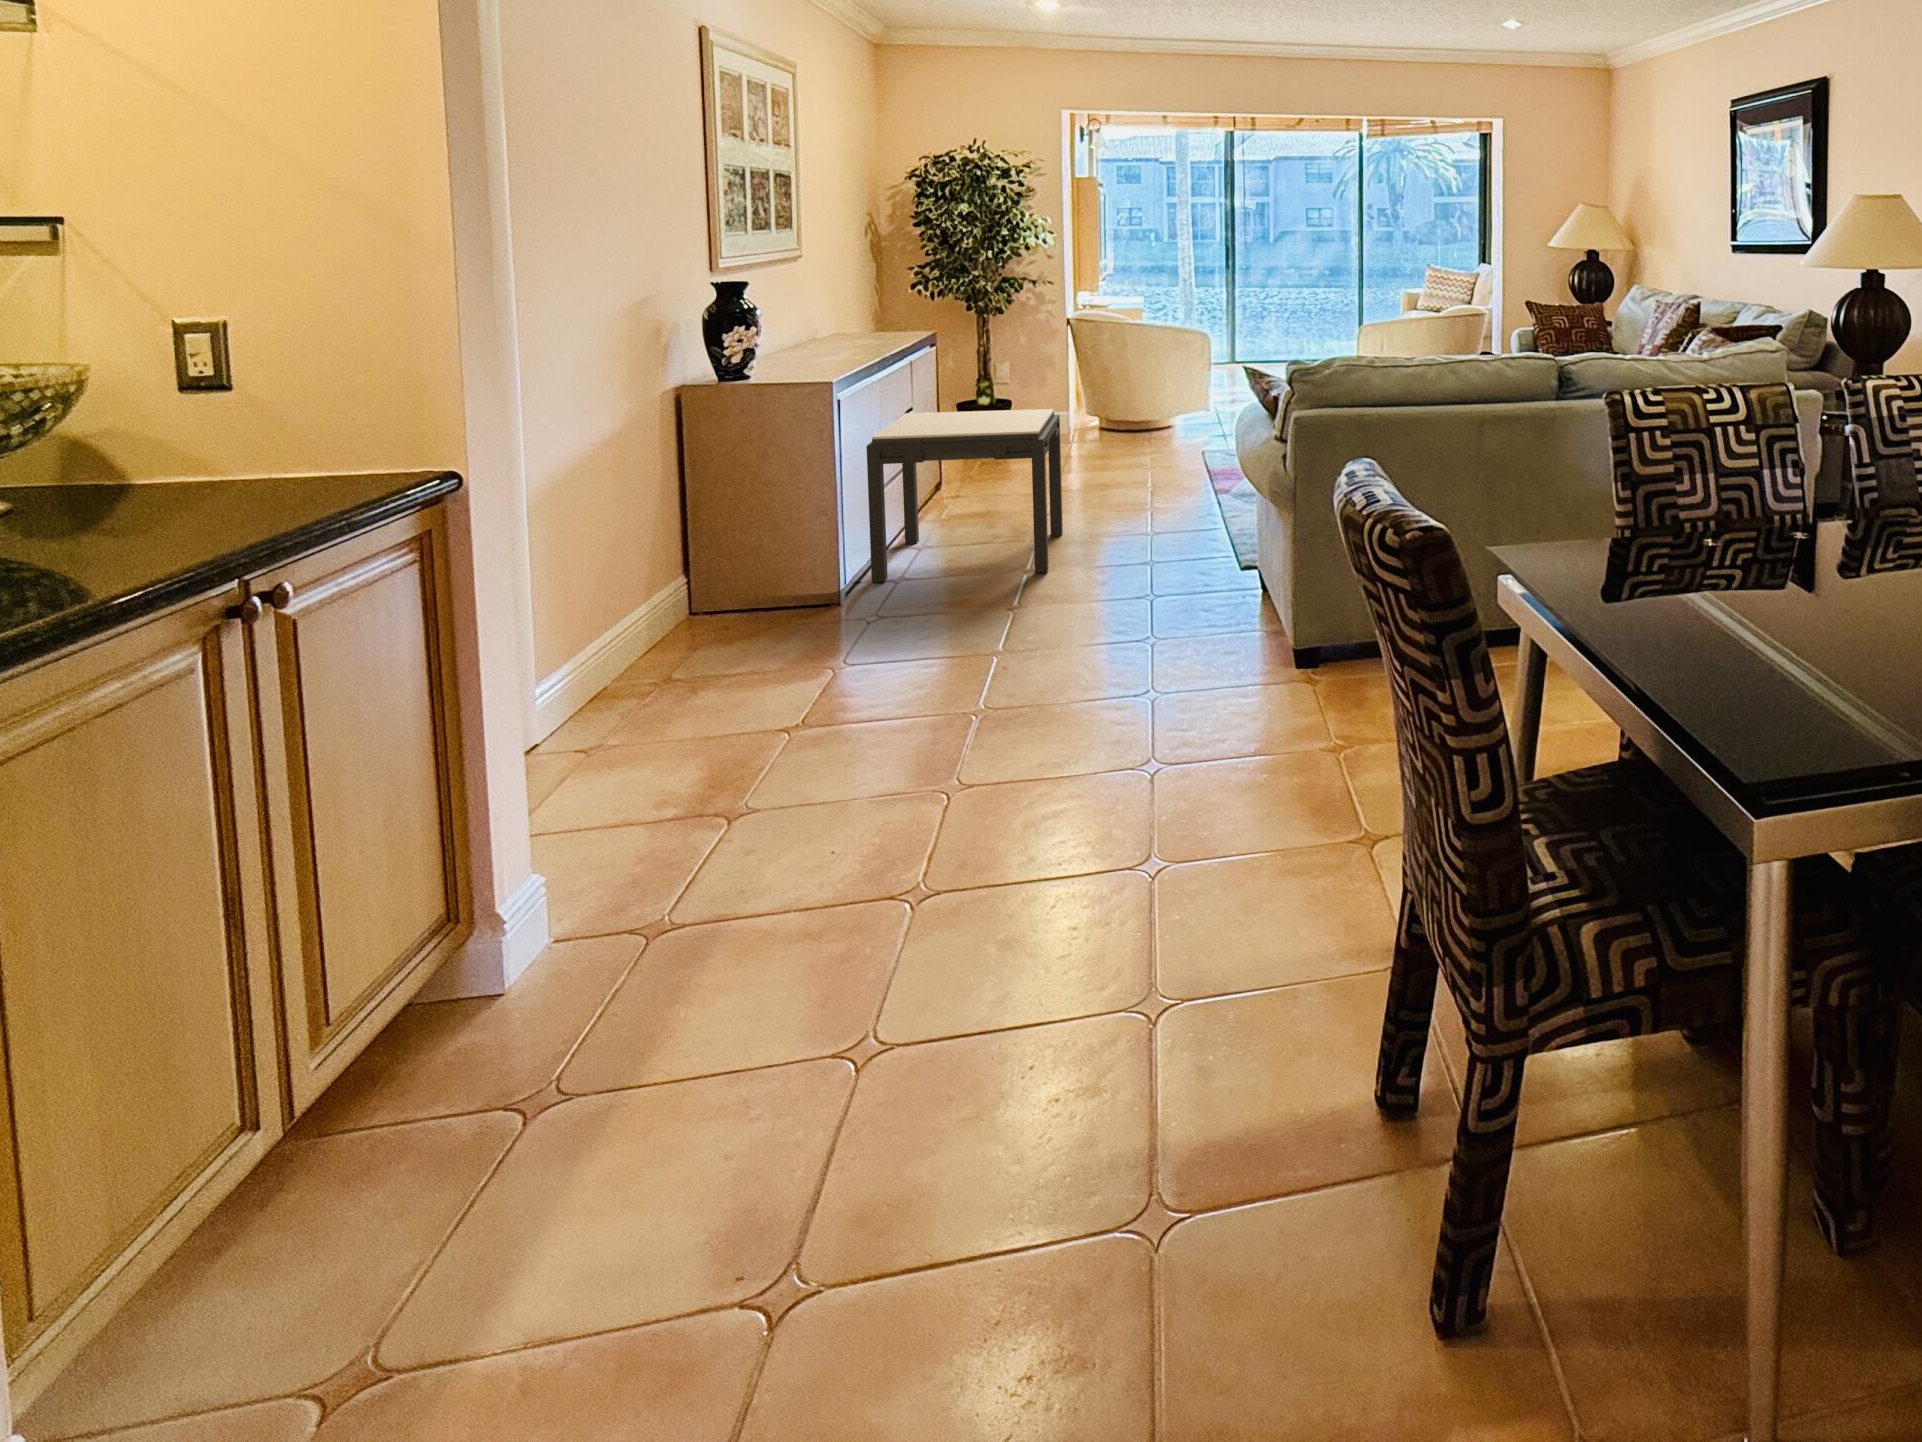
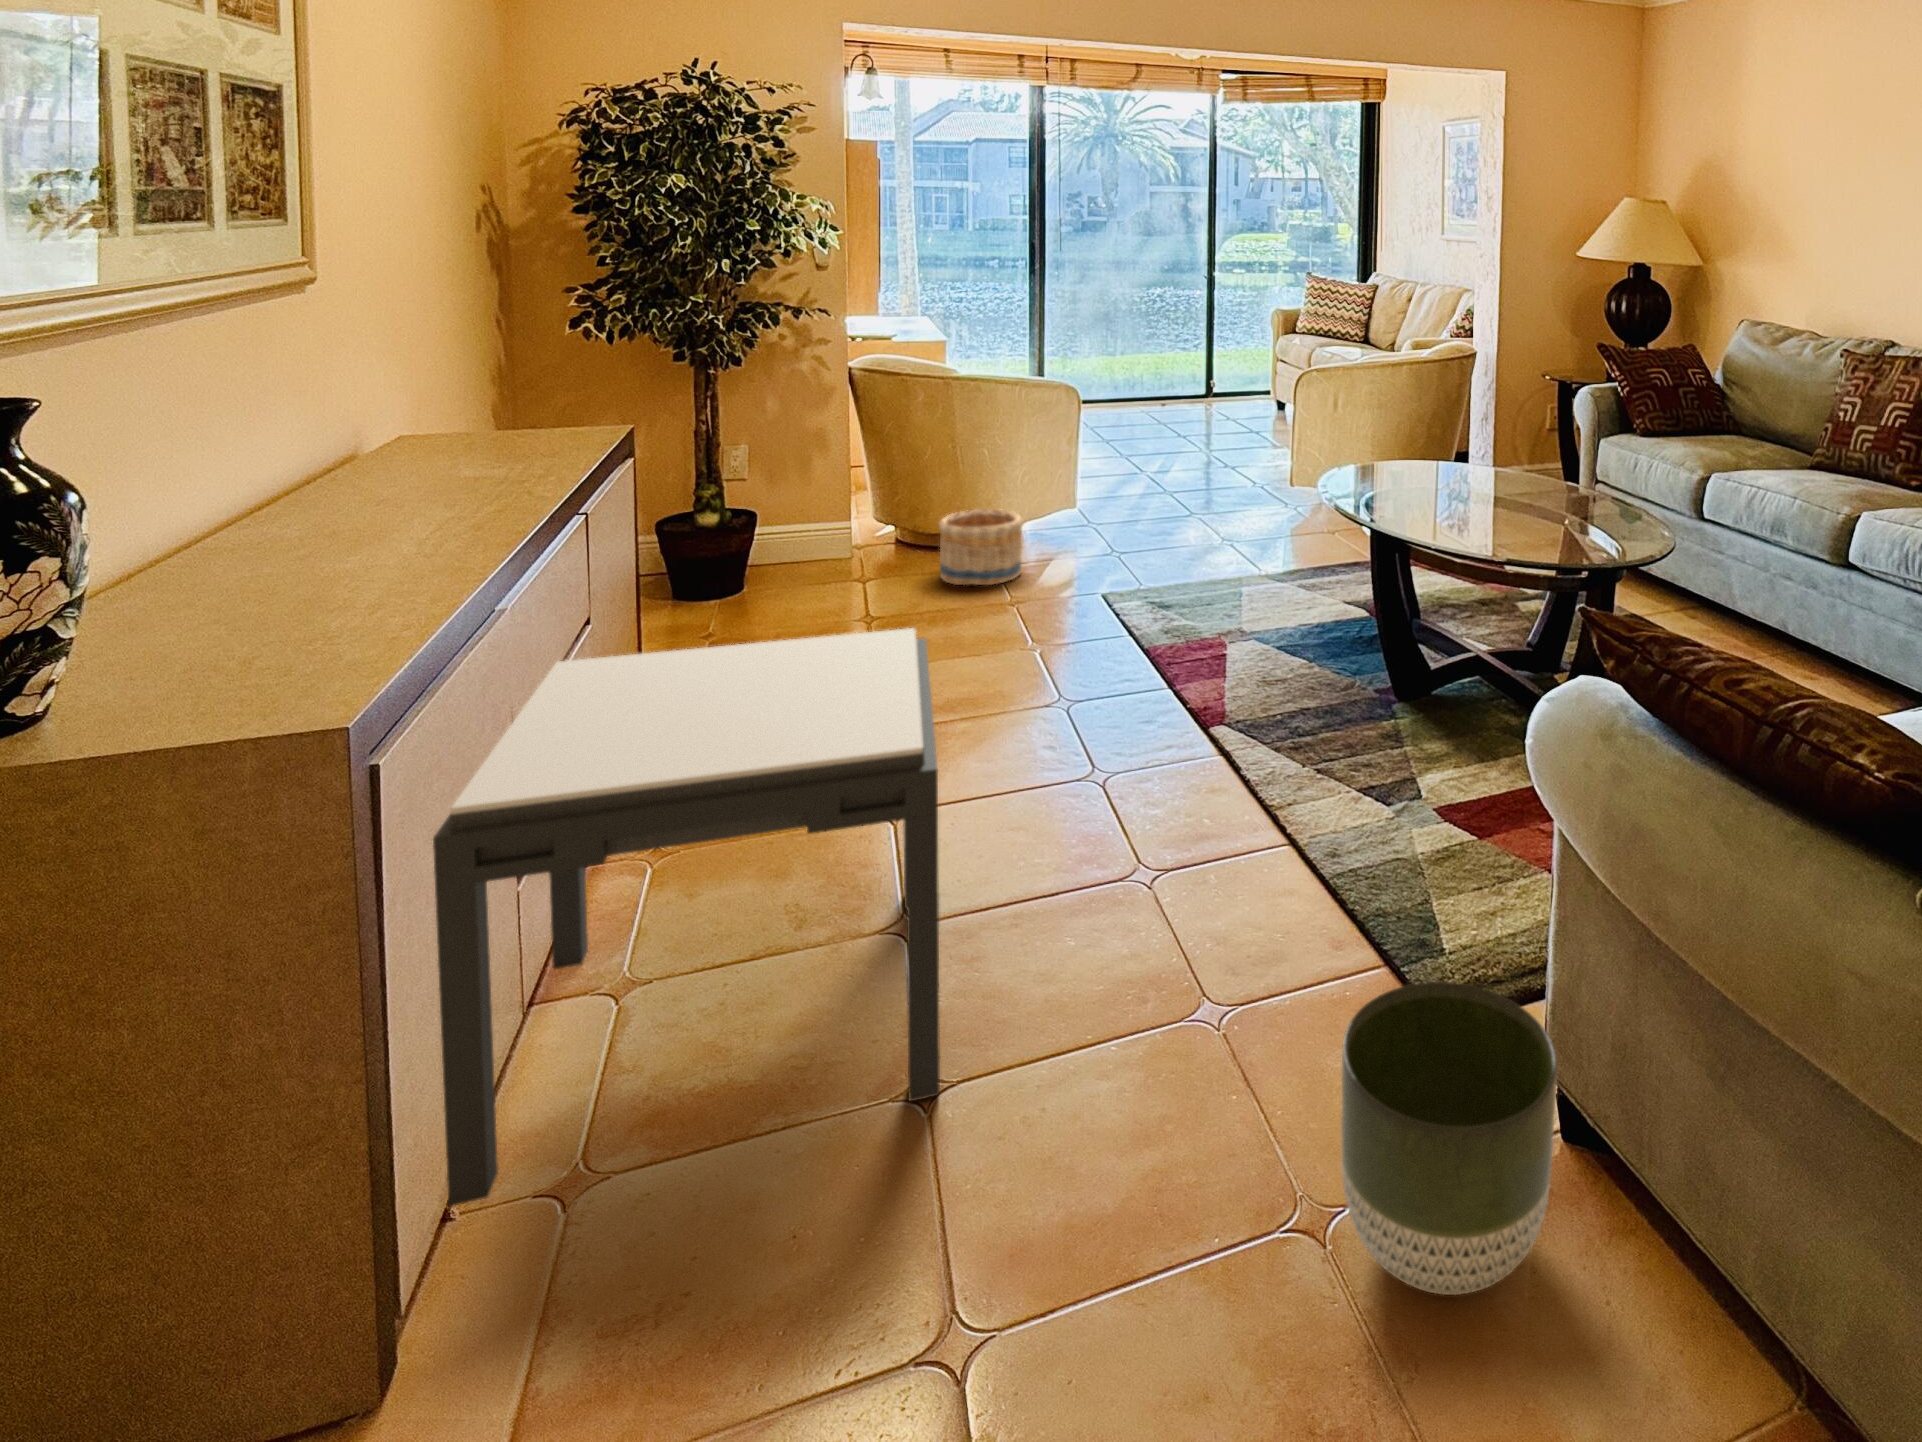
basket: none [1113,402,1163,444] -> present [939,509,1023,585]
planter: none [1171,517,1251,609] -> present [1341,982,1557,1295]

